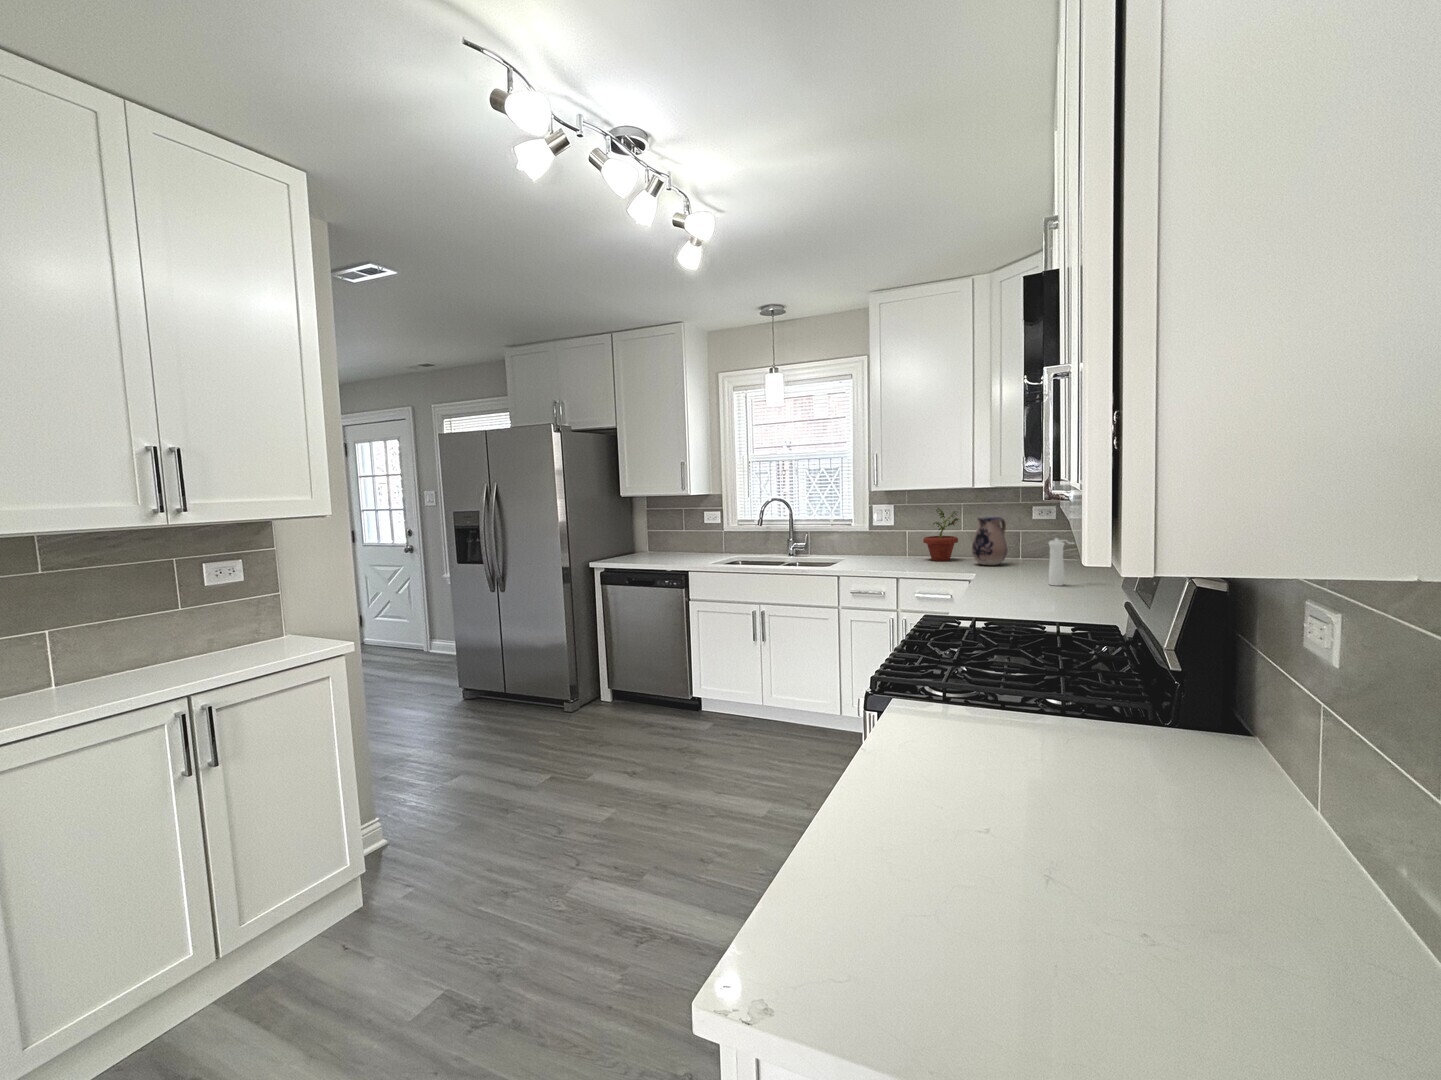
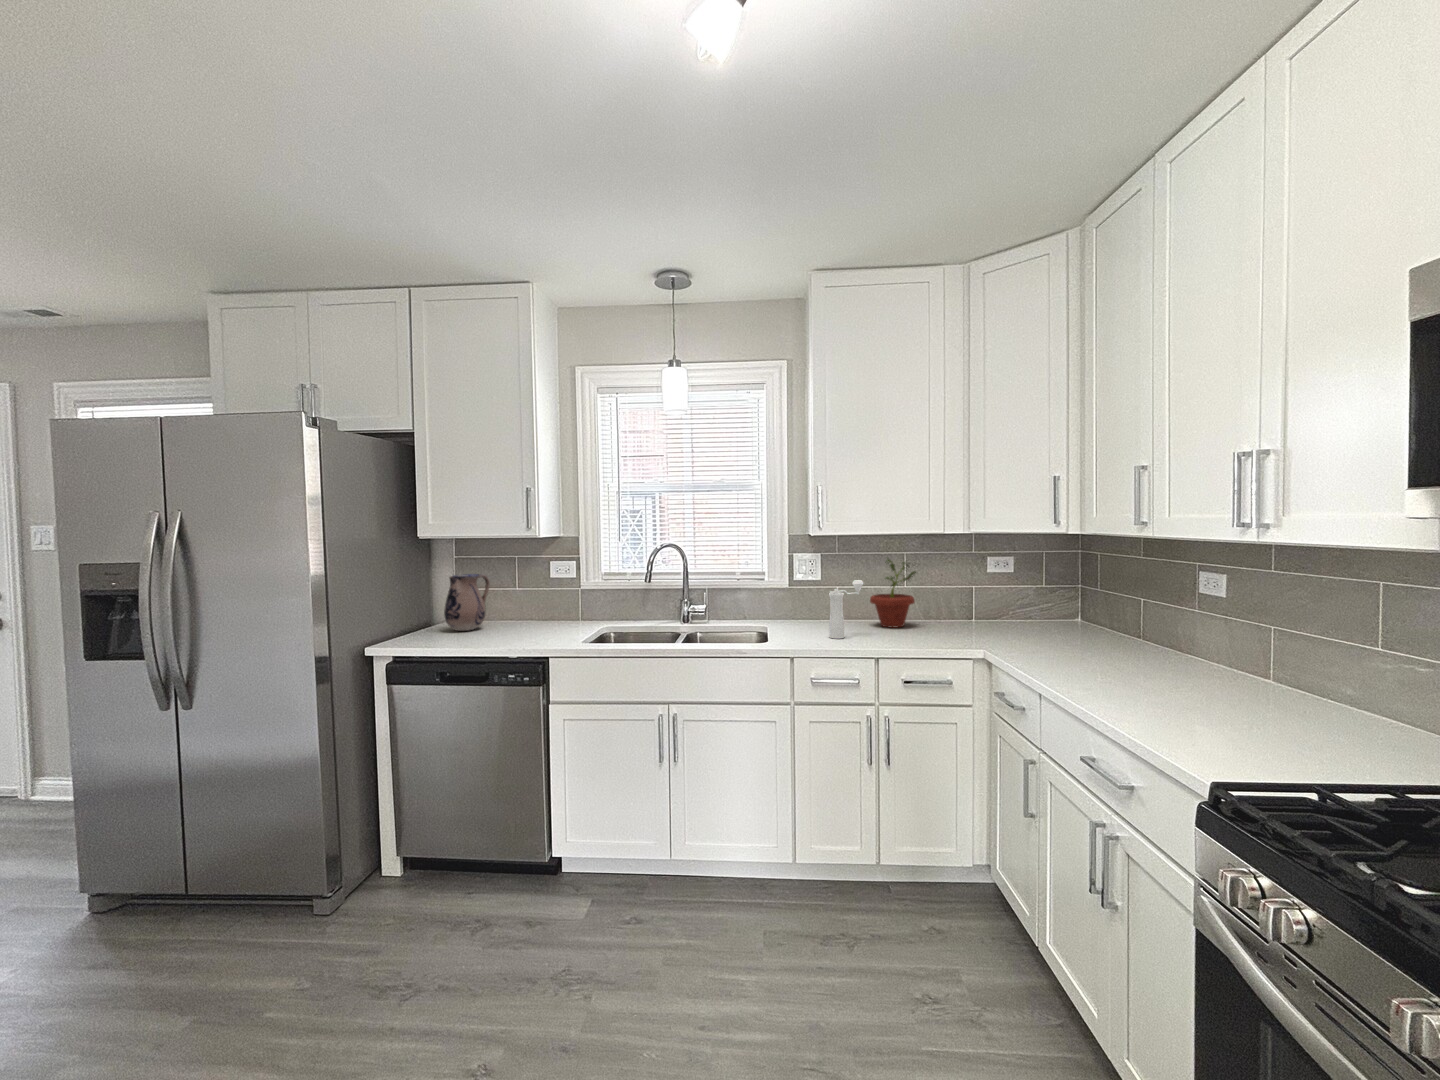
ceramic pitcher: present [972,517,1008,565] -> present [444,574,490,631]
pepper mill: present [1049,538,1074,586] -> present [829,580,863,639]

